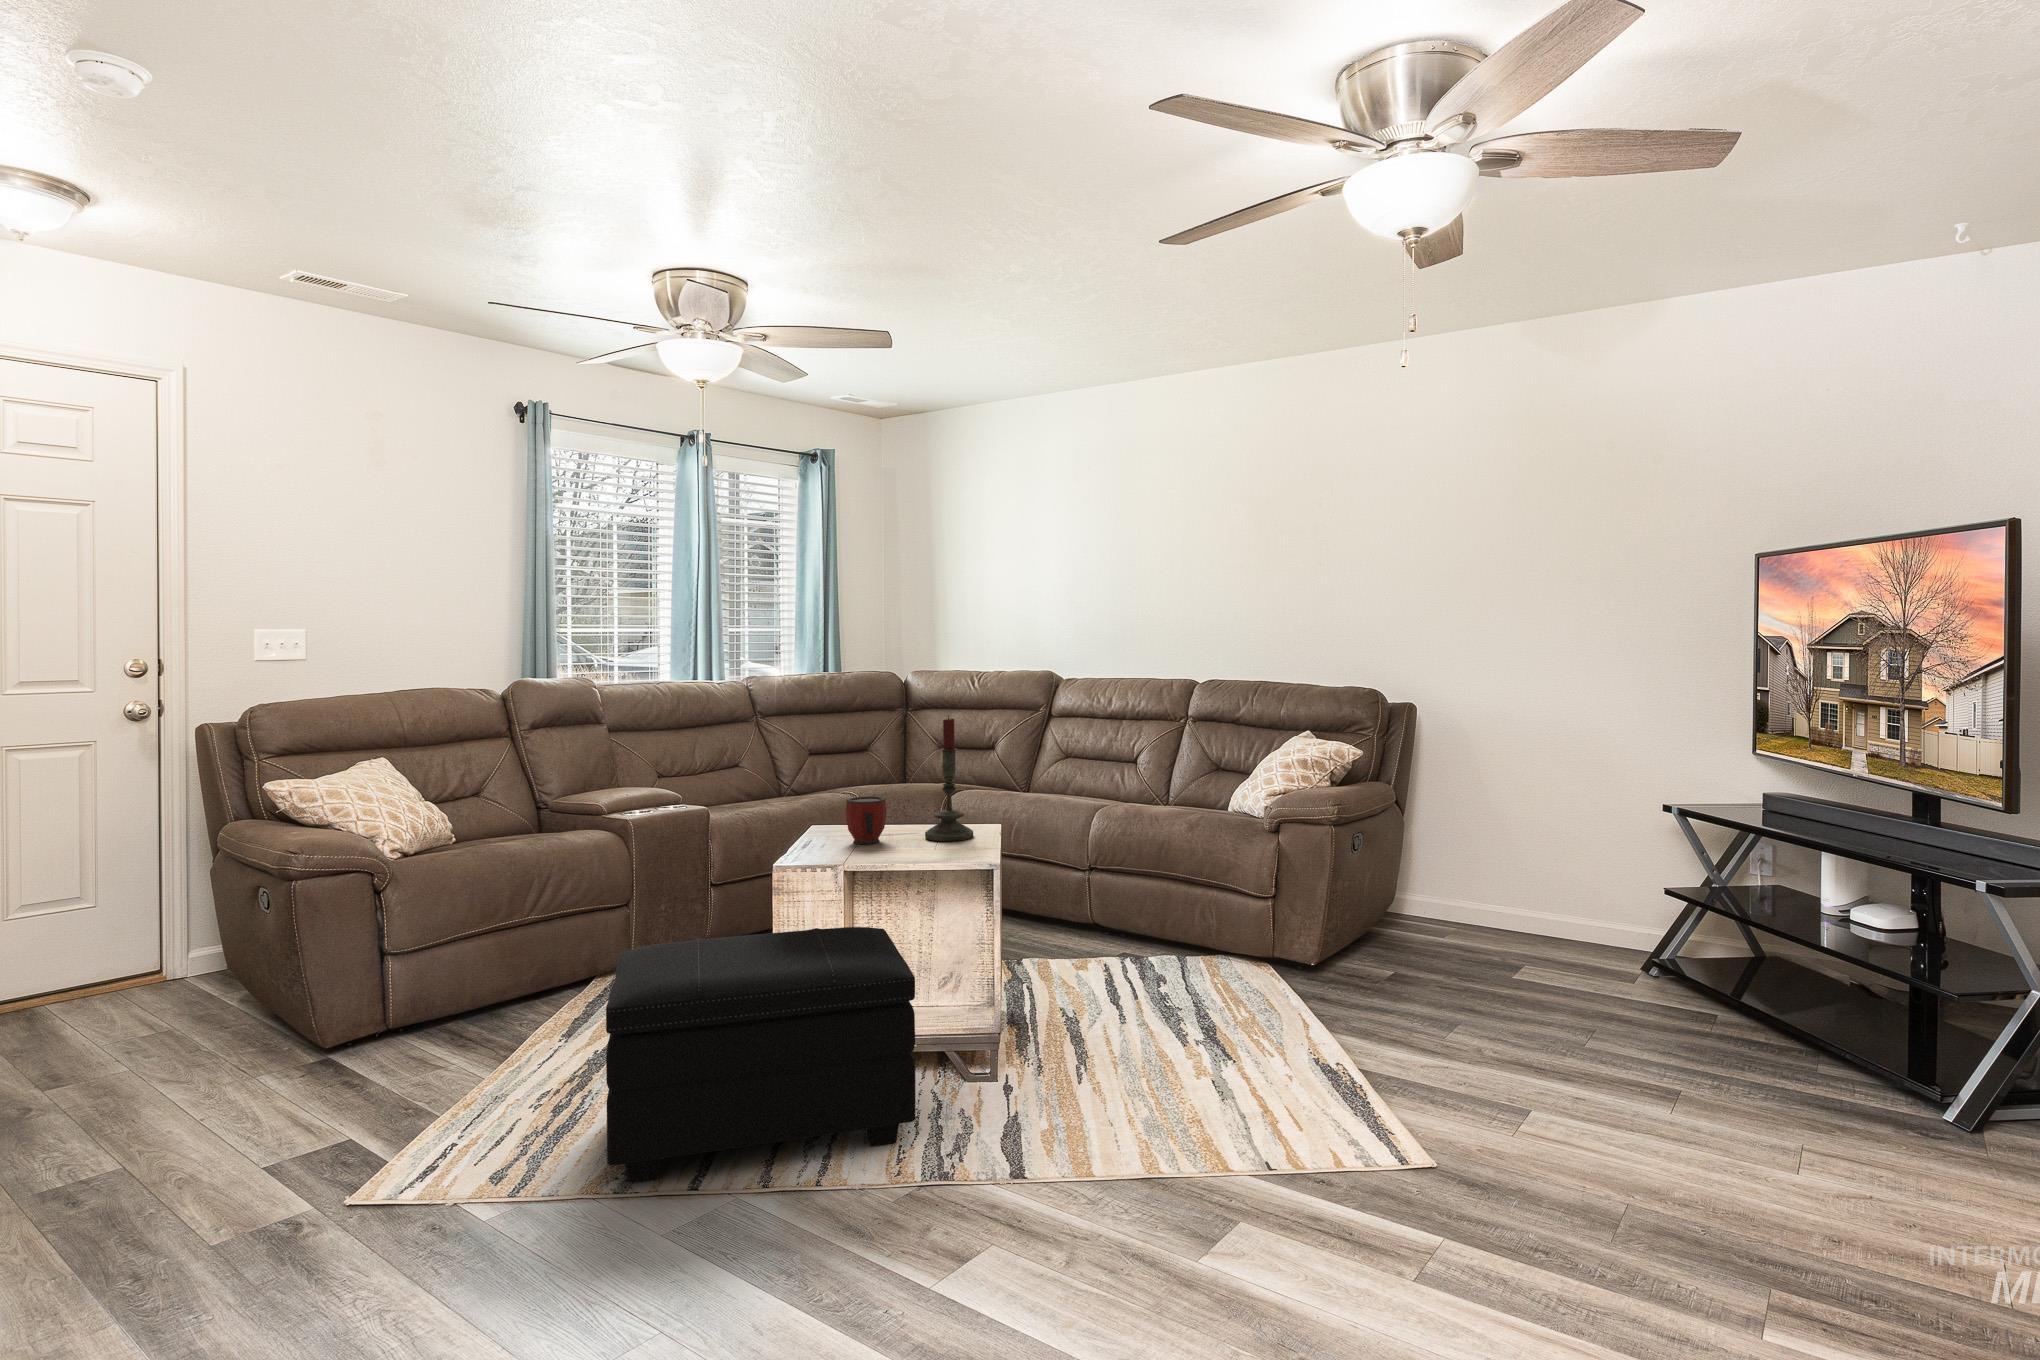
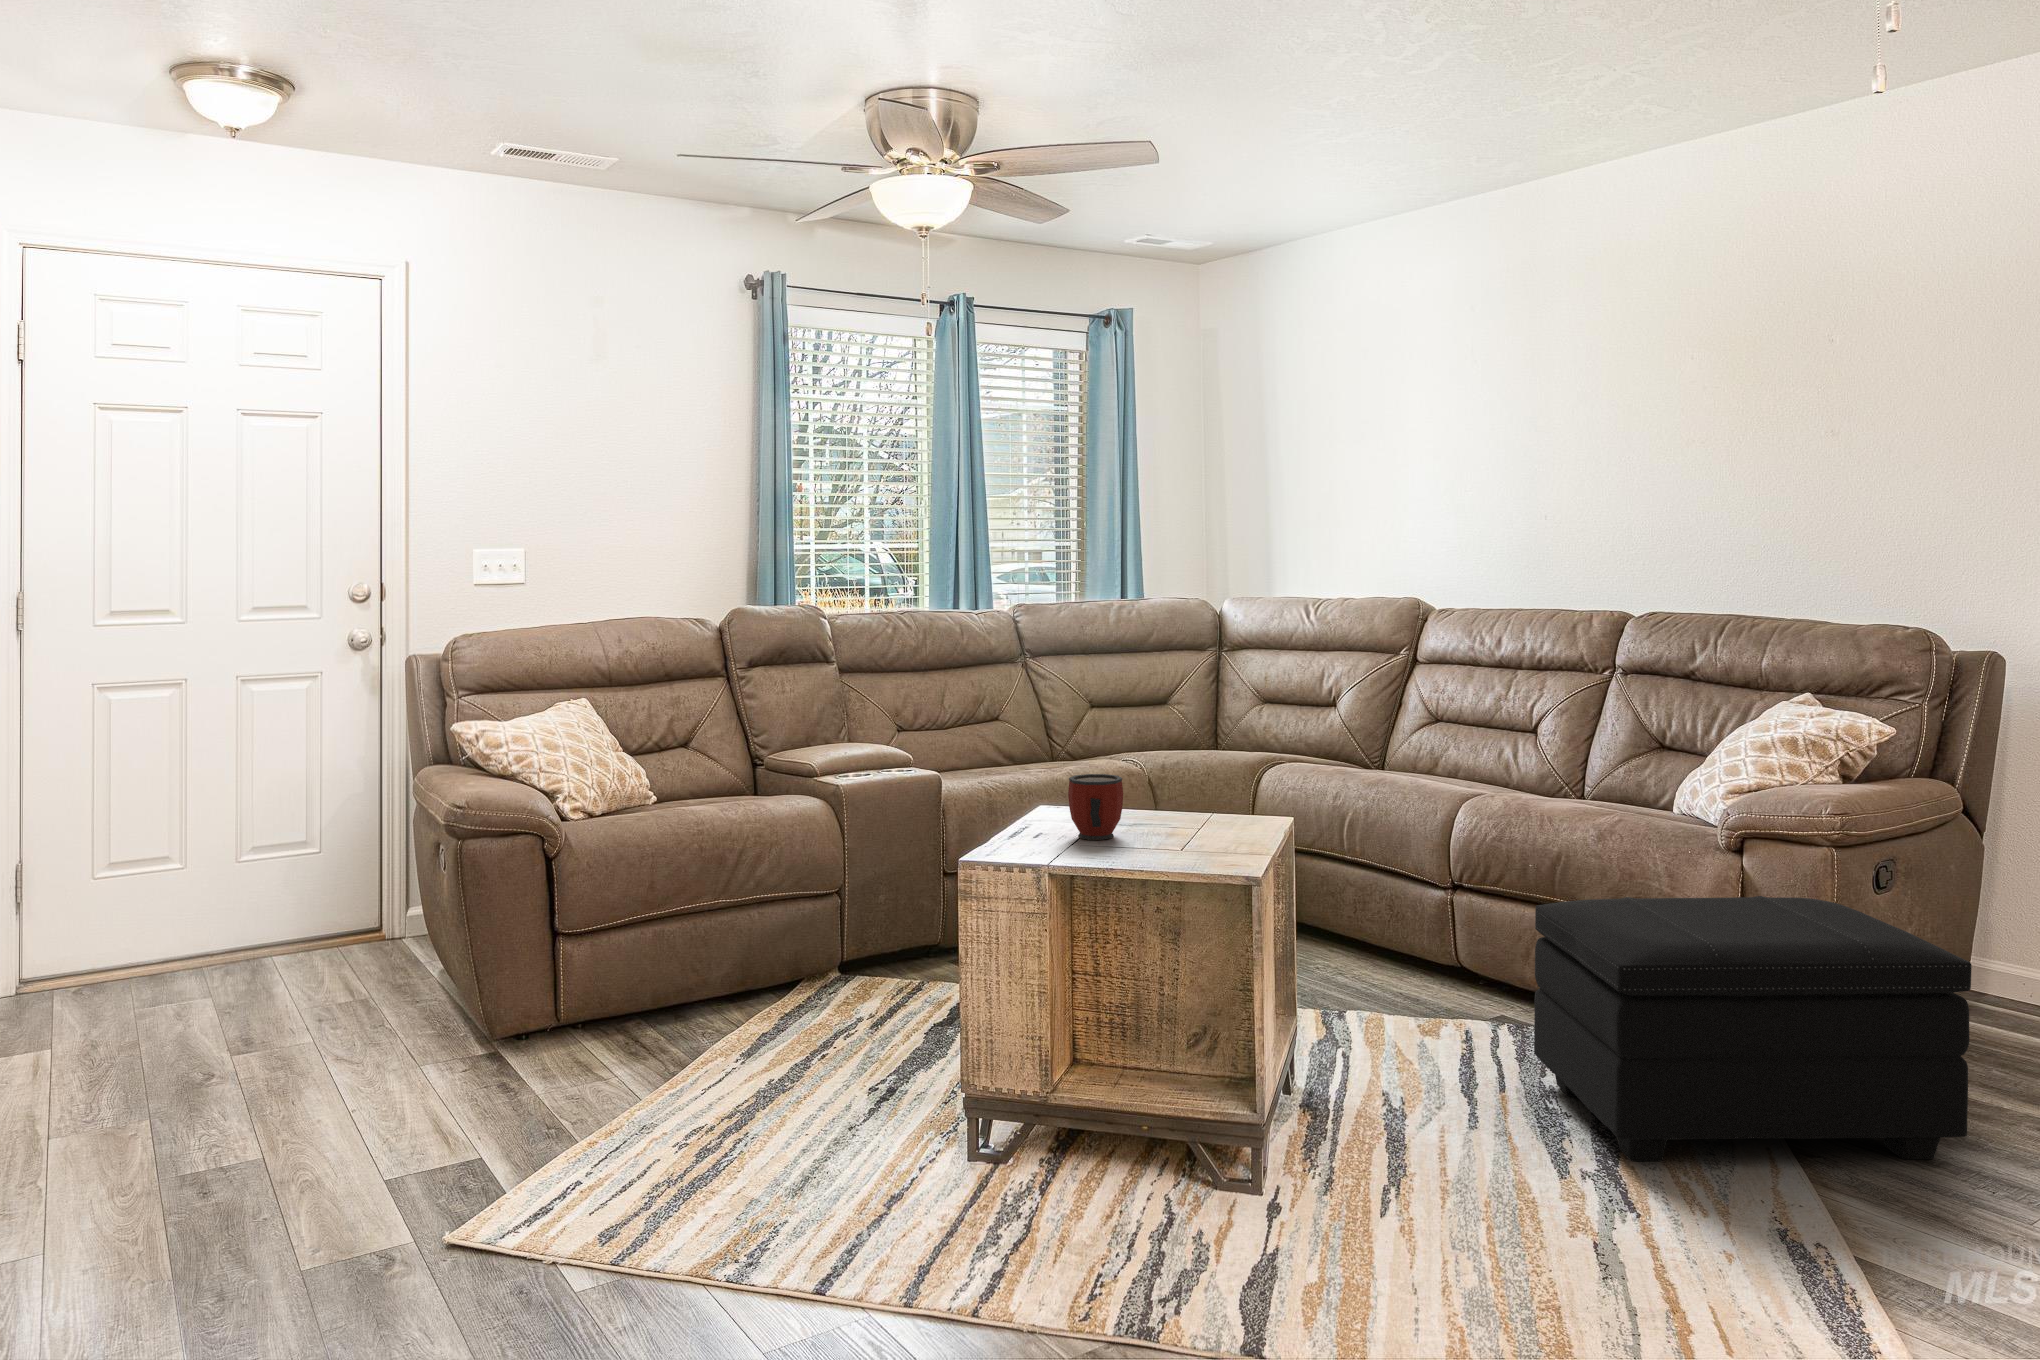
candle: present [925,715,973,841] -> none [1178,664,1245,843]
footstool: present [606,927,916,1183] -> present [1534,896,1972,1161]

